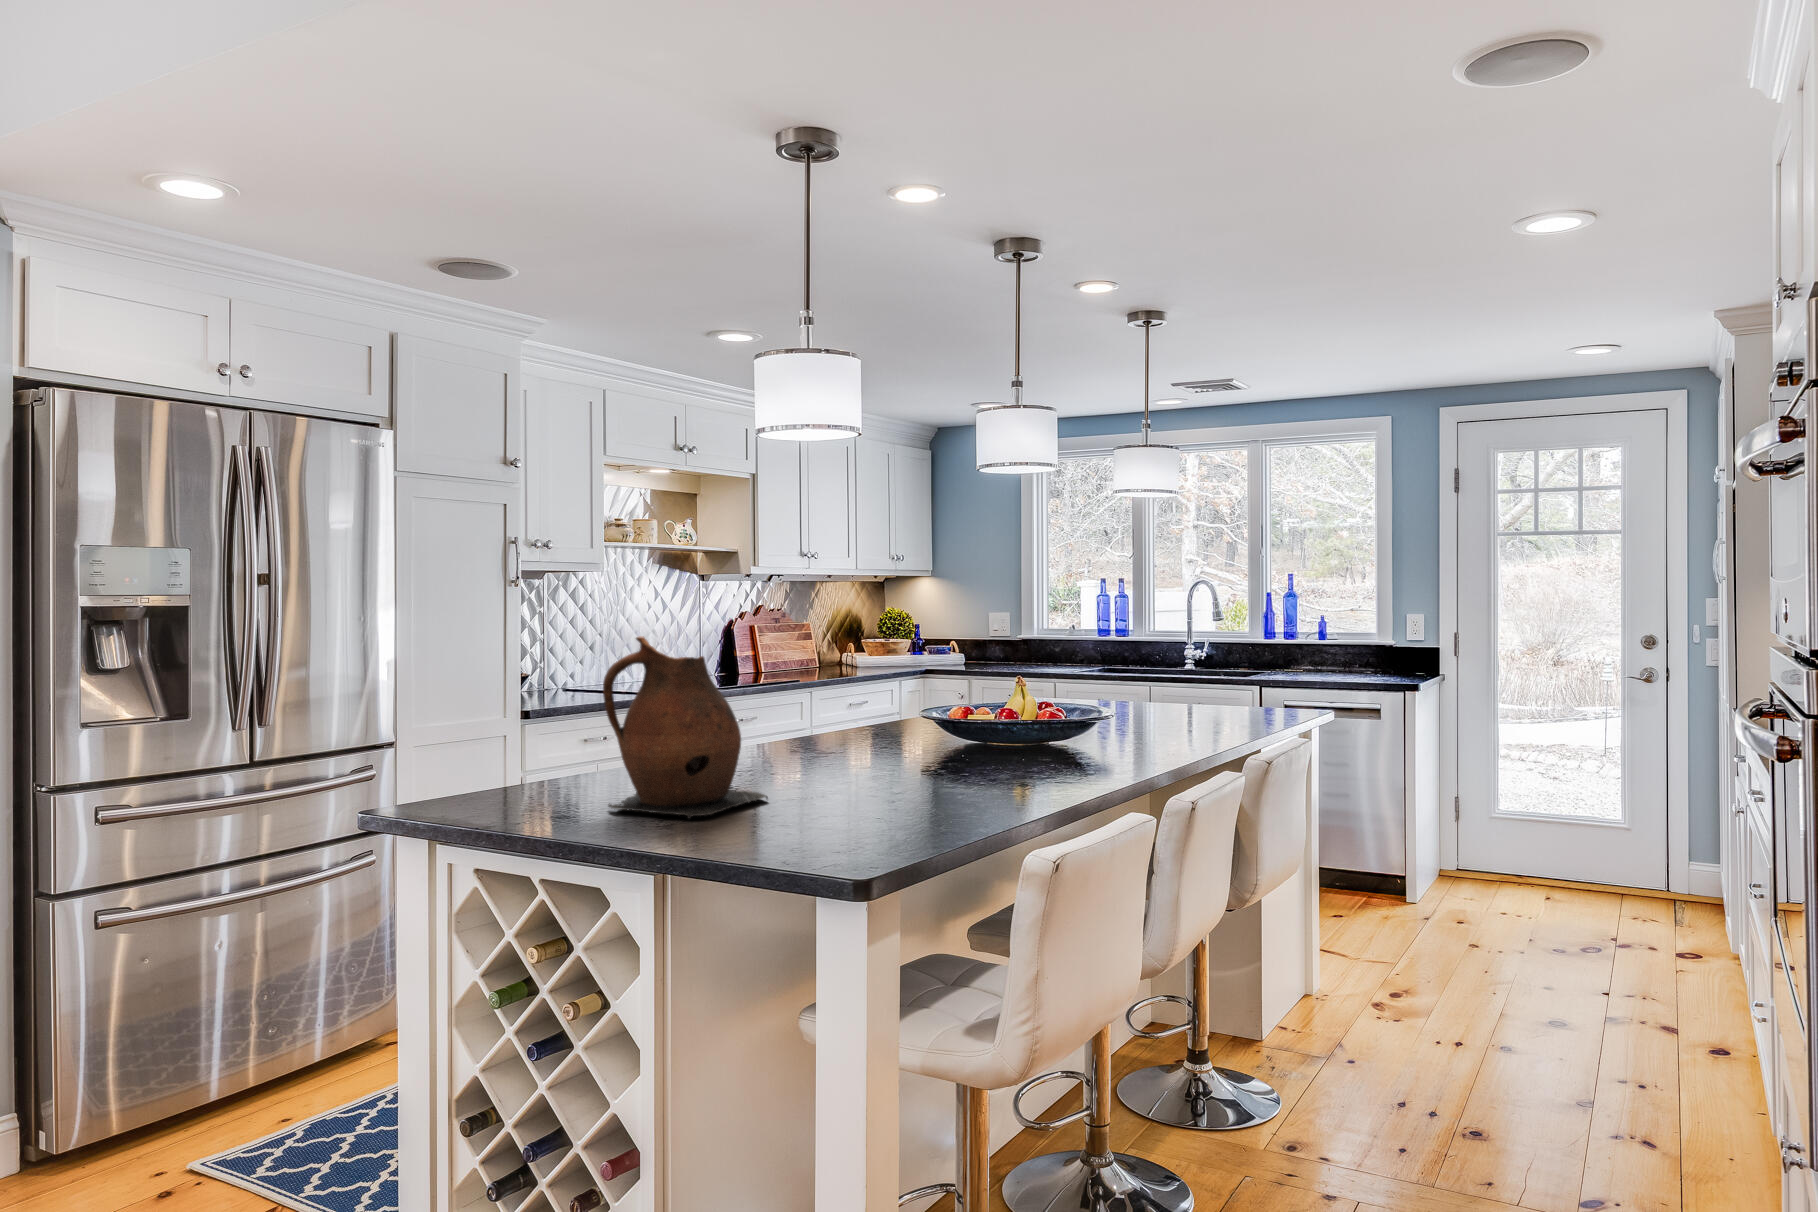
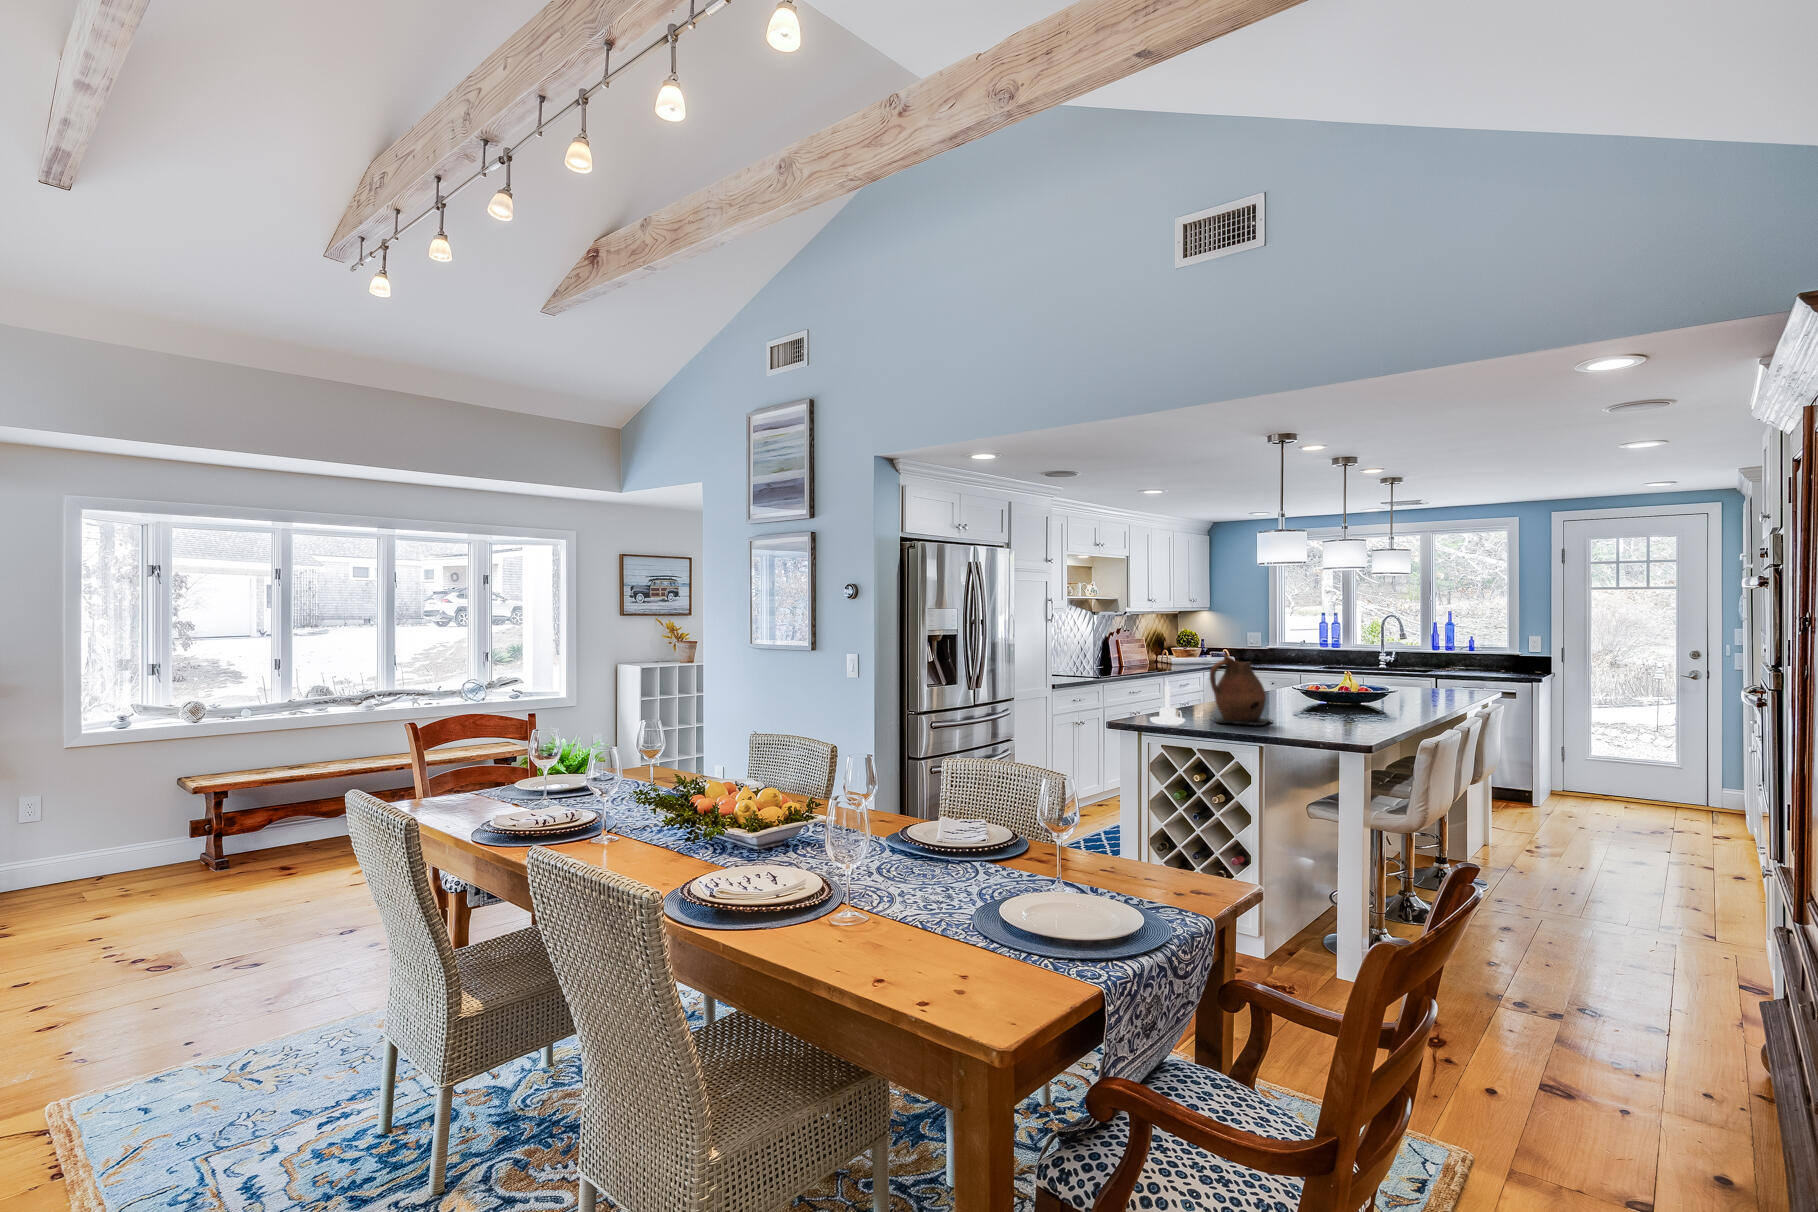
candle holder: none [433,702,526,821] -> present [1150,680,1185,725]

